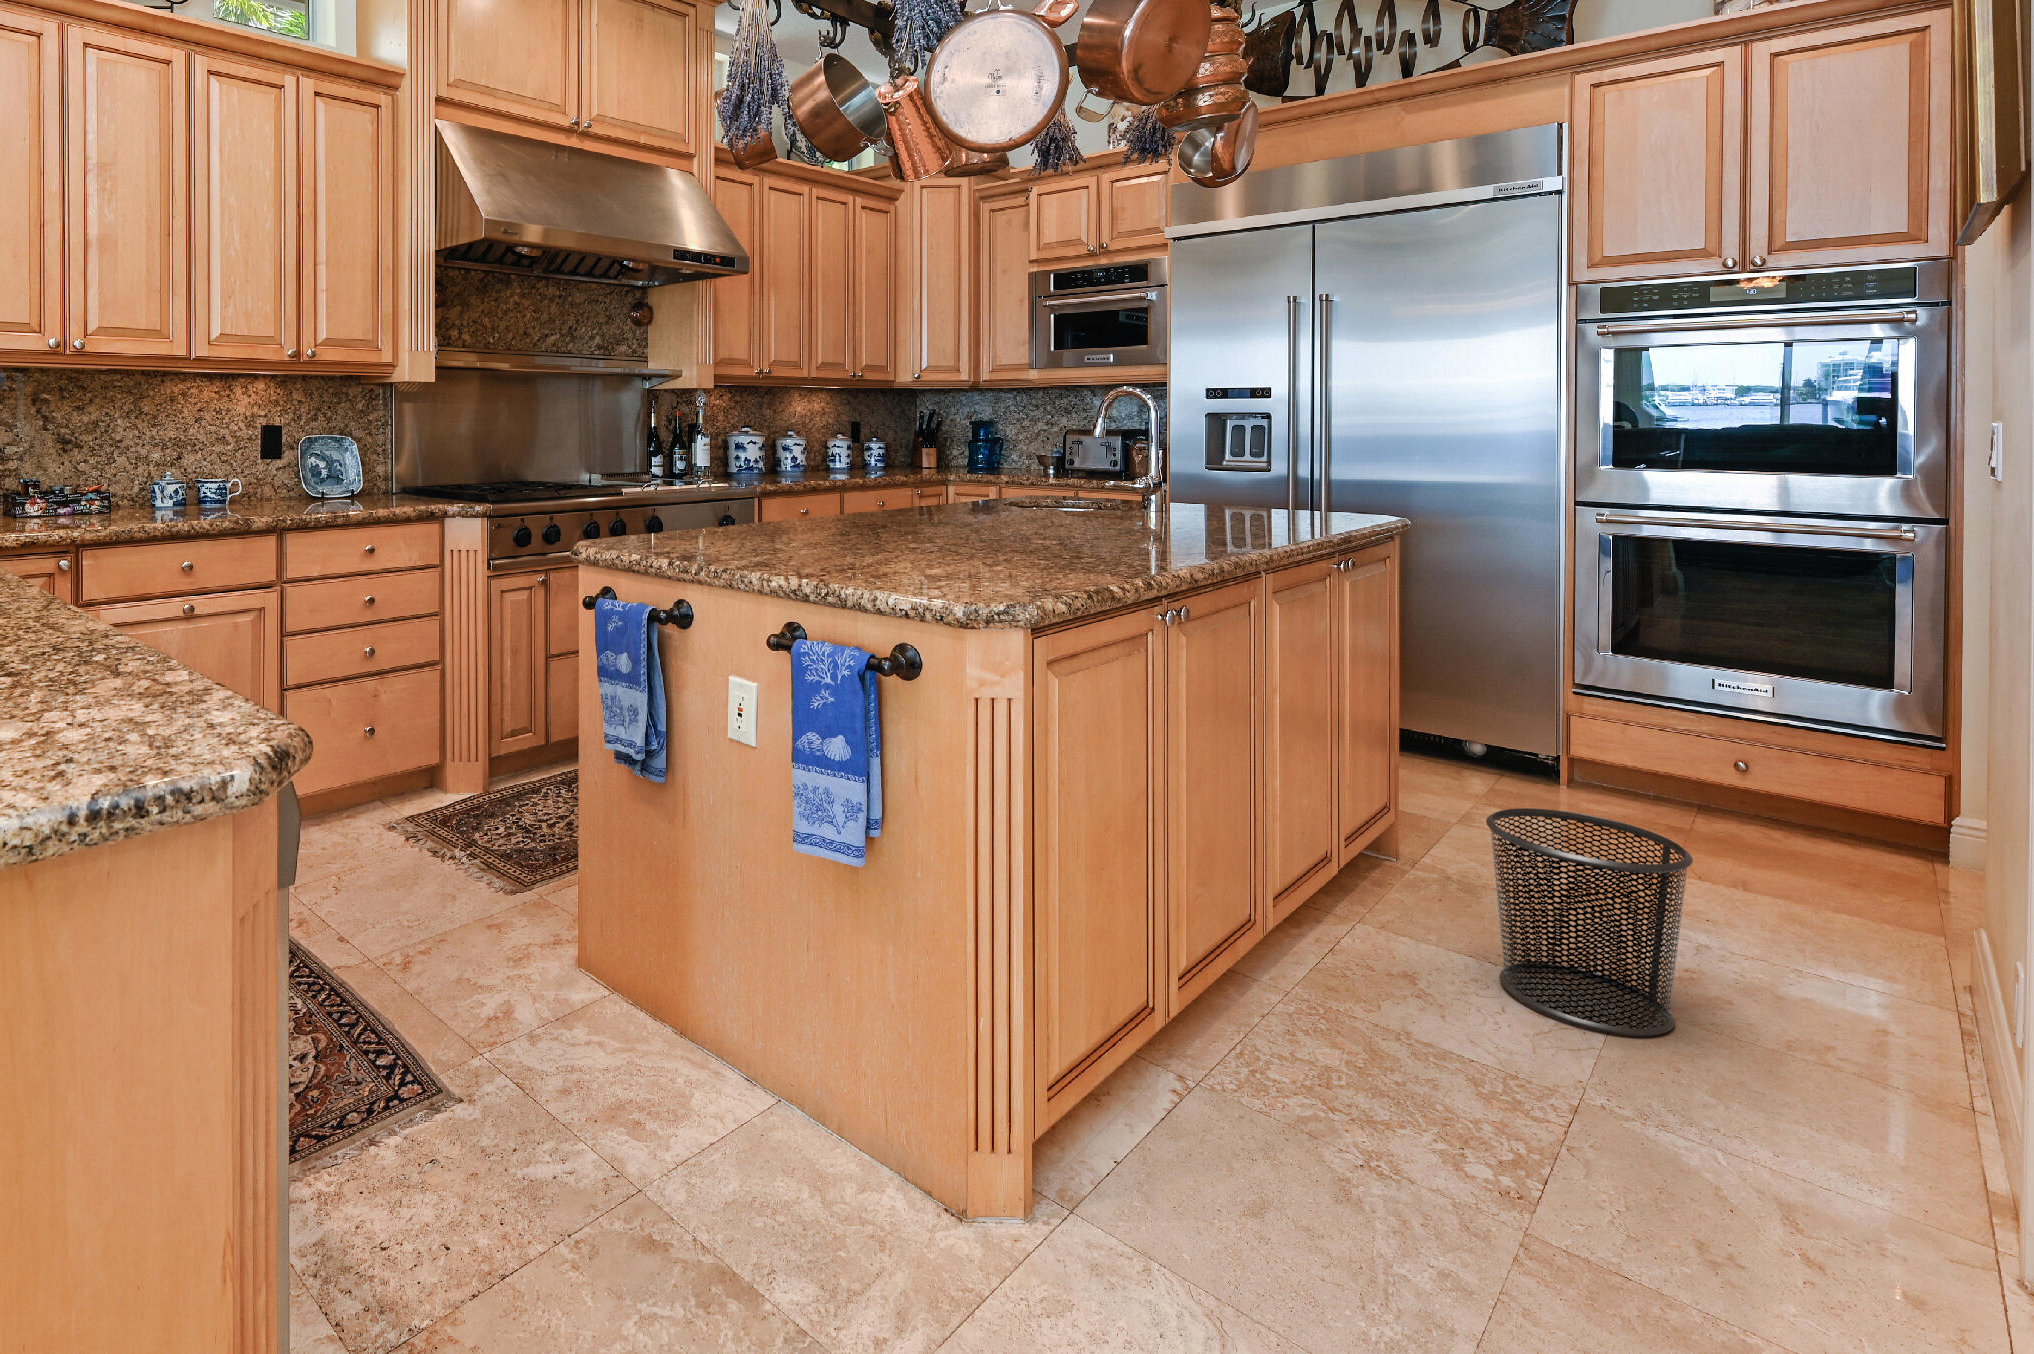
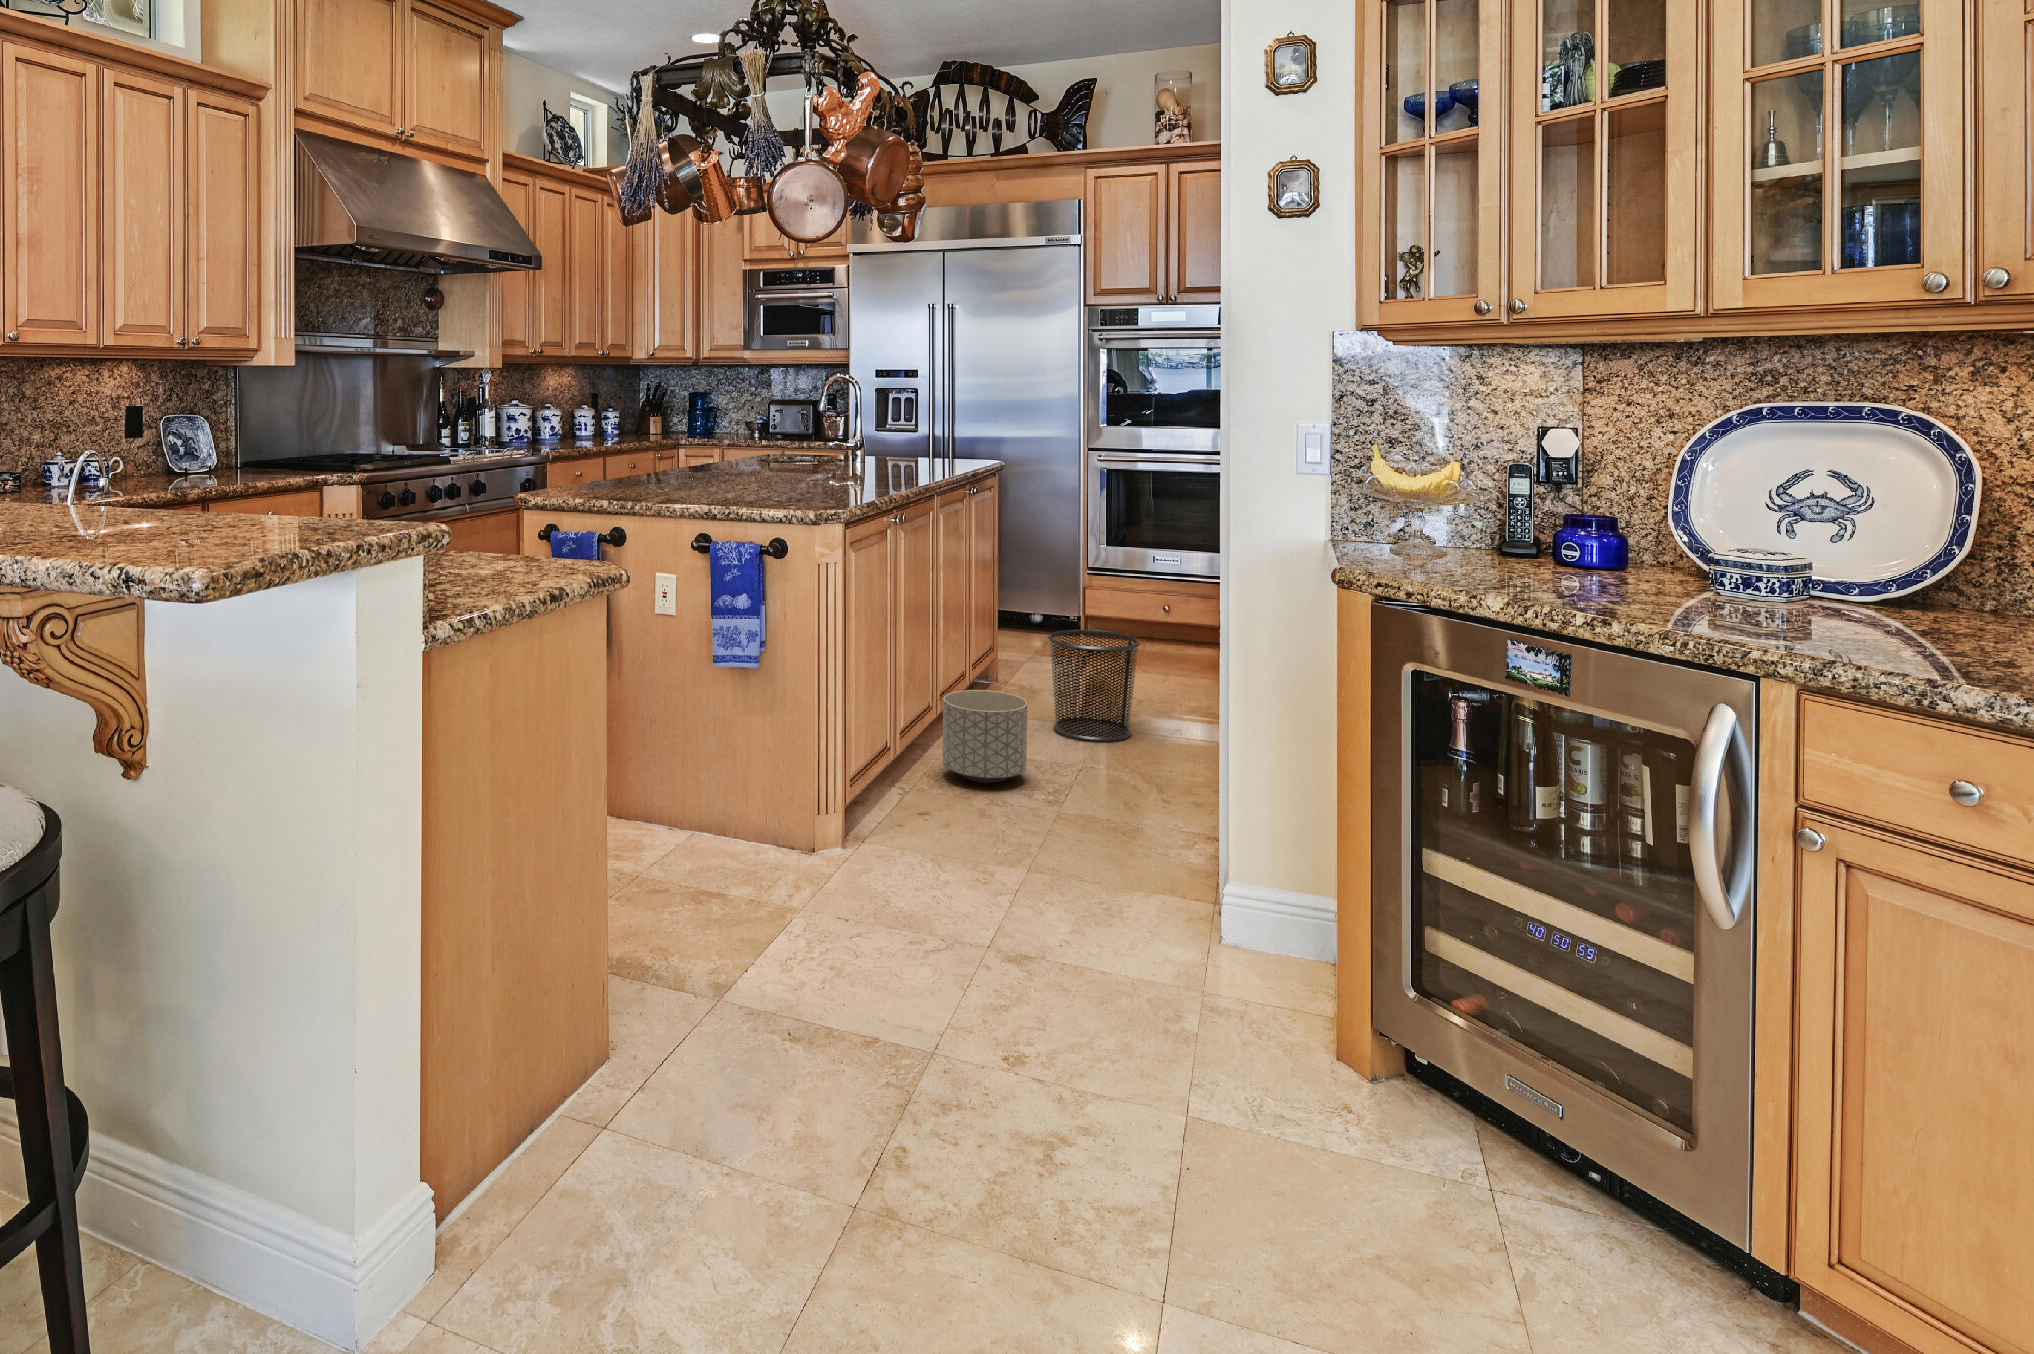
planter: none [1261,912,1436,1106] -> present [942,690,1027,783]

